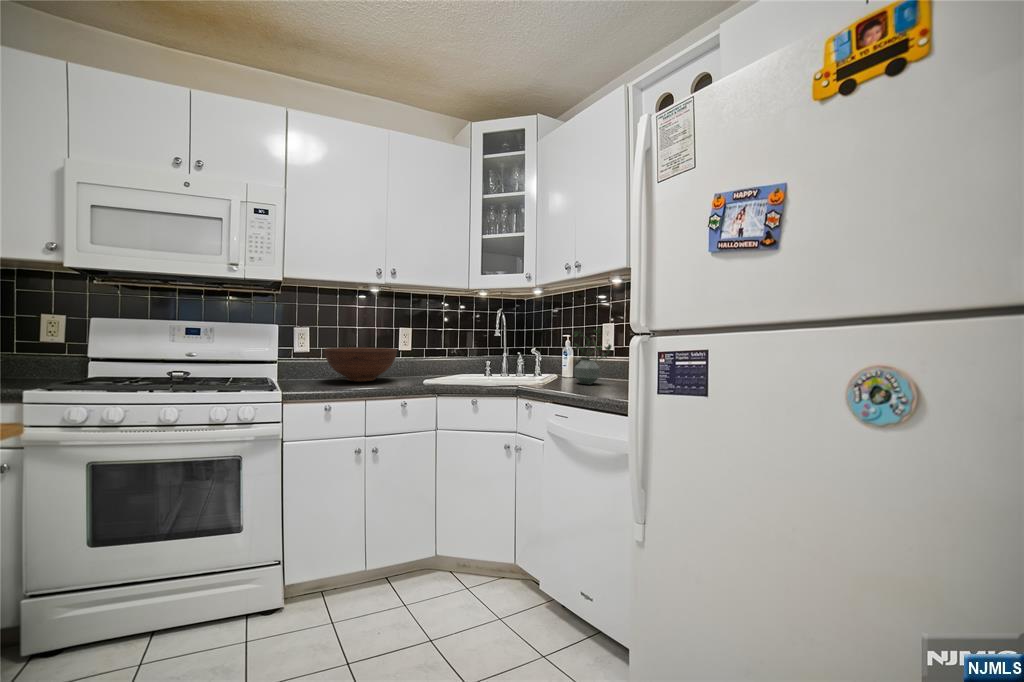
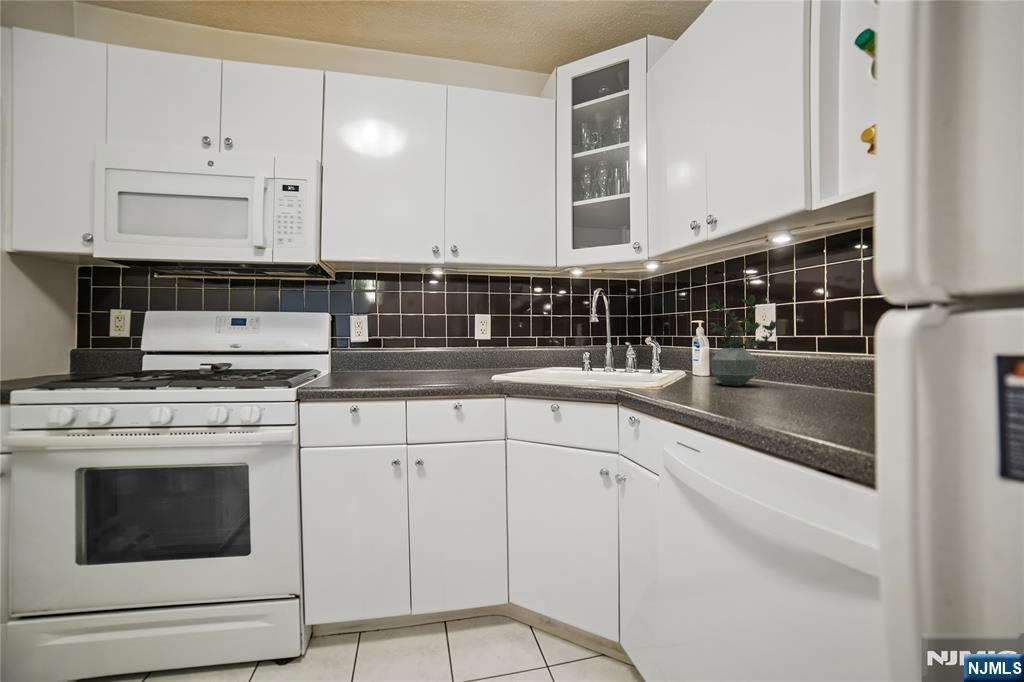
fruit bowl: present [324,347,397,382] -> none [369,338,459,379]

